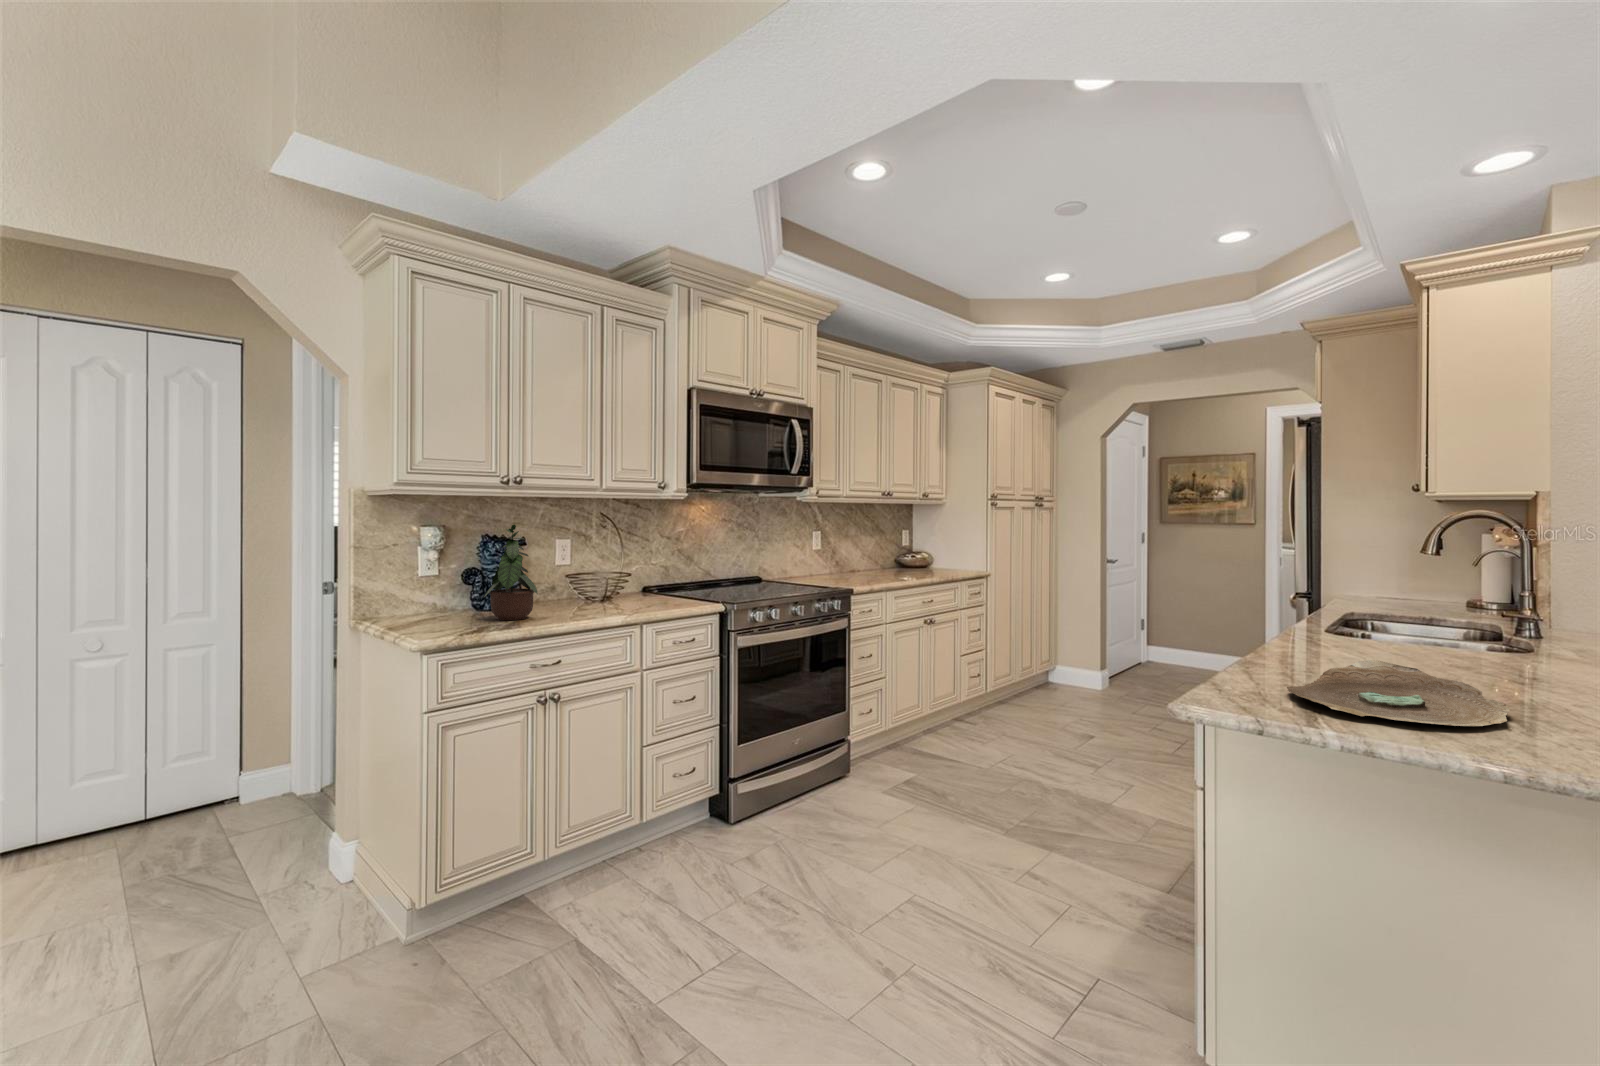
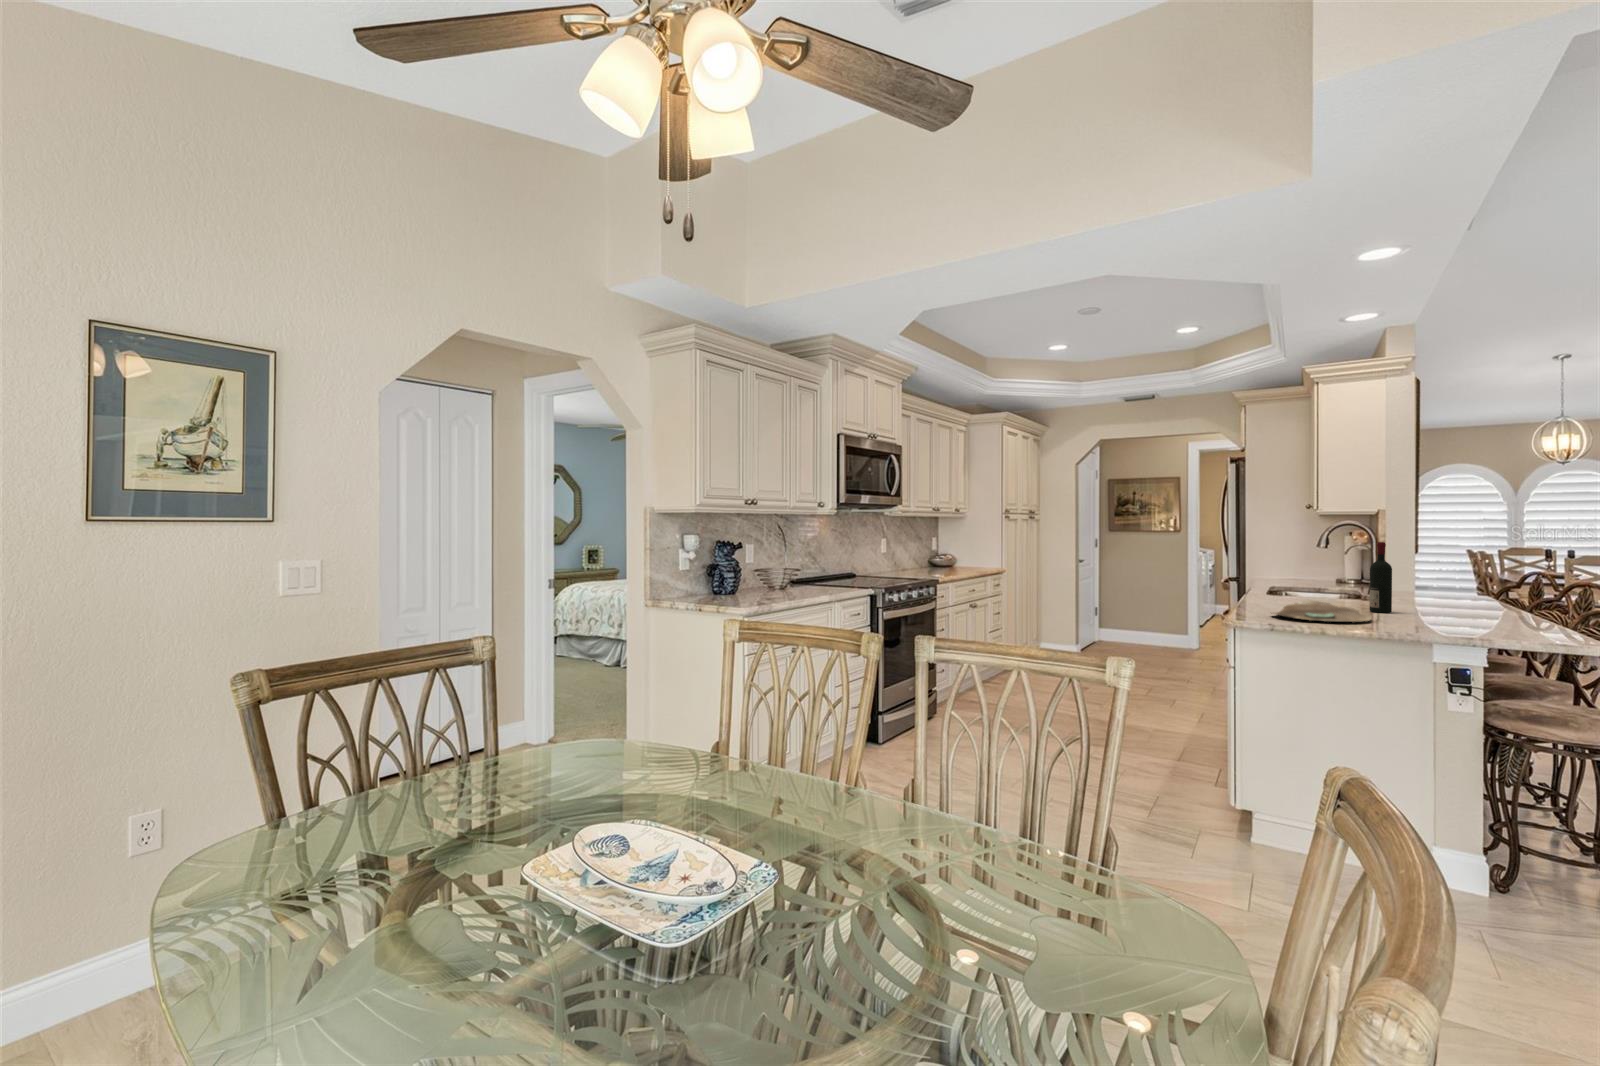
potted plant: present [485,525,538,620] -> none [726,531,765,598]
wine bottle: none [1509,549,1560,690] -> present [1370,542,1392,613]

